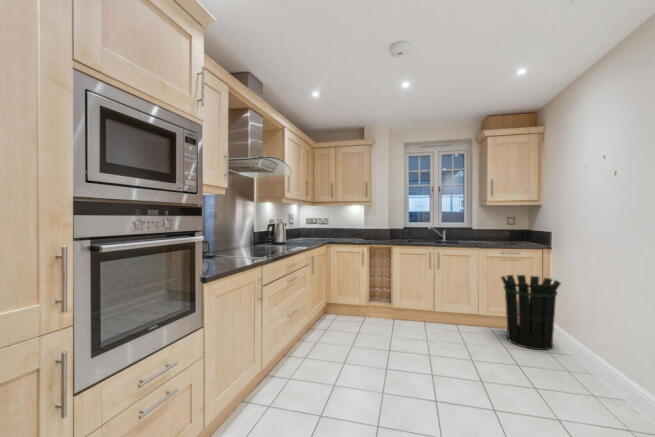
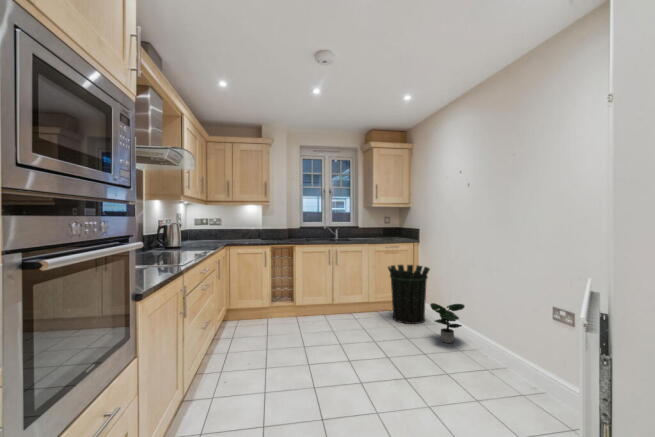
potted plant: none [551,327,605,382] -> present [430,303,464,343]

